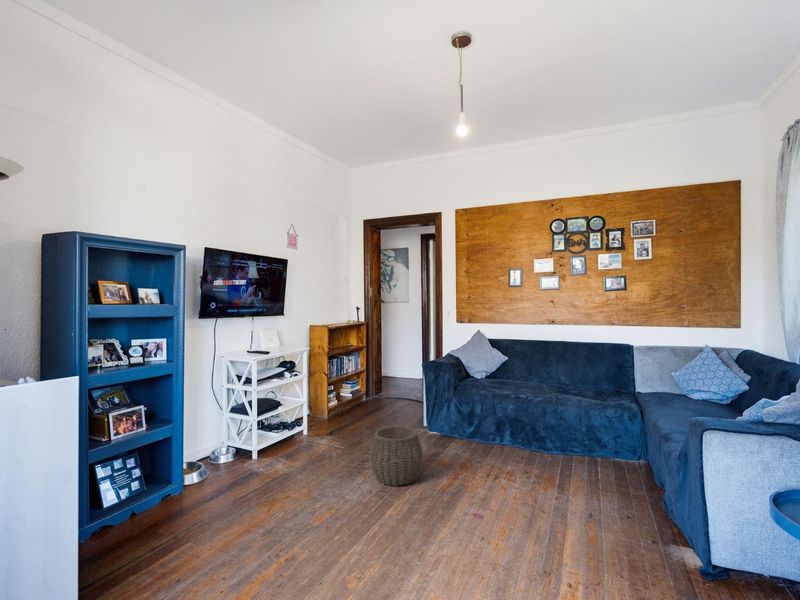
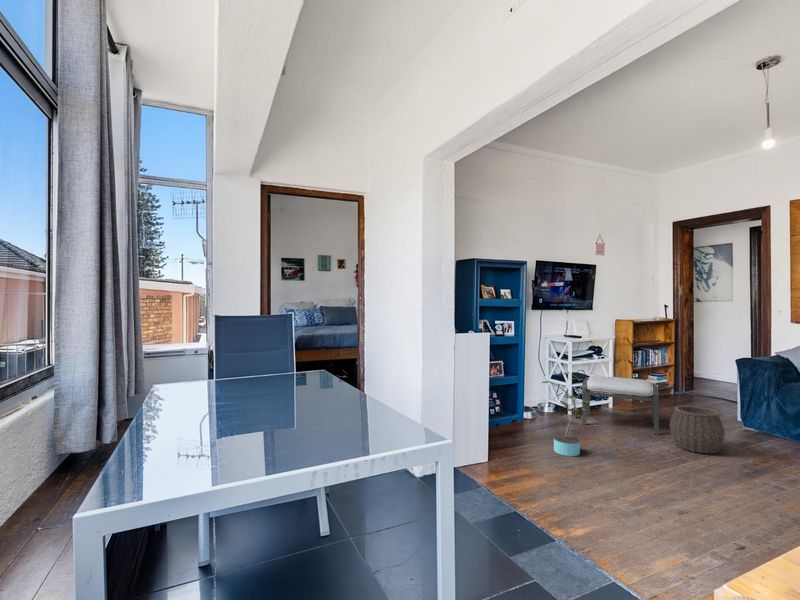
ottoman: none [268,399,358,475] -> present [582,376,659,435]
potted plant: none [196,417,274,559] -> present [542,372,590,456]

